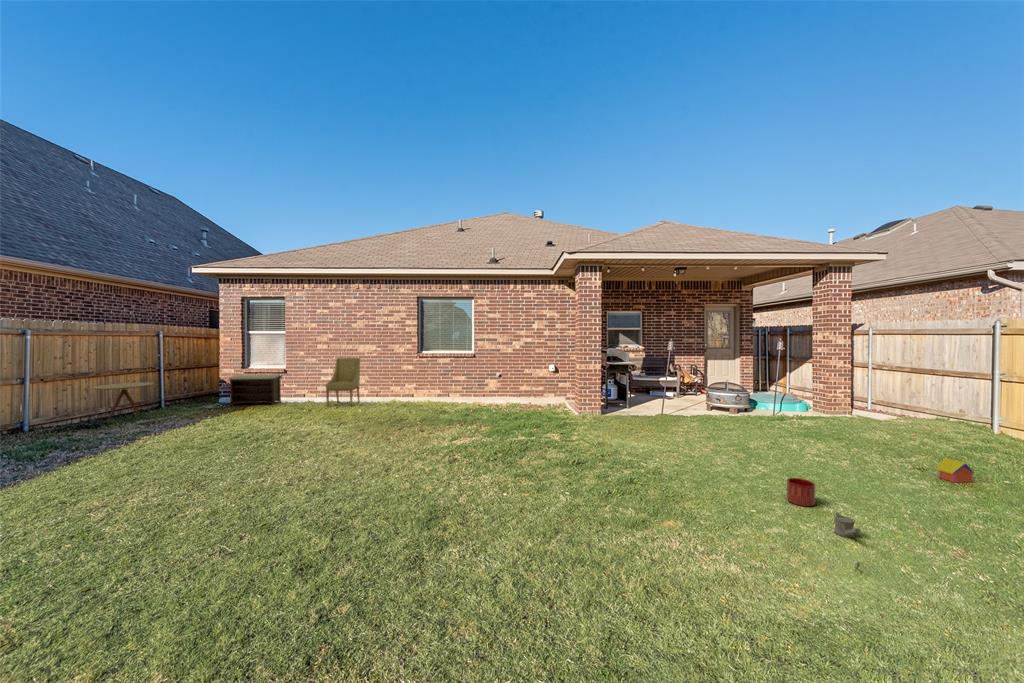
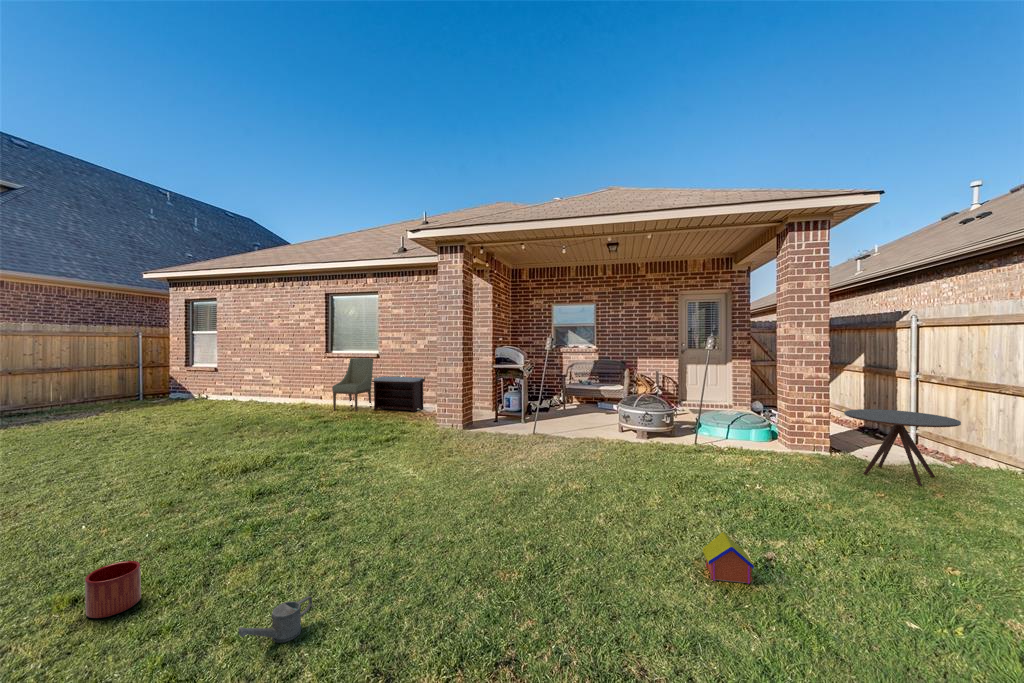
chair: present [326,358,360,406] -> present [332,358,373,411]
bench: present [229,374,282,405] -> present [372,377,425,412]
round table: present [91,382,154,420] -> present [844,409,961,486]
planter: present [787,478,815,506] -> present [85,561,141,618]

